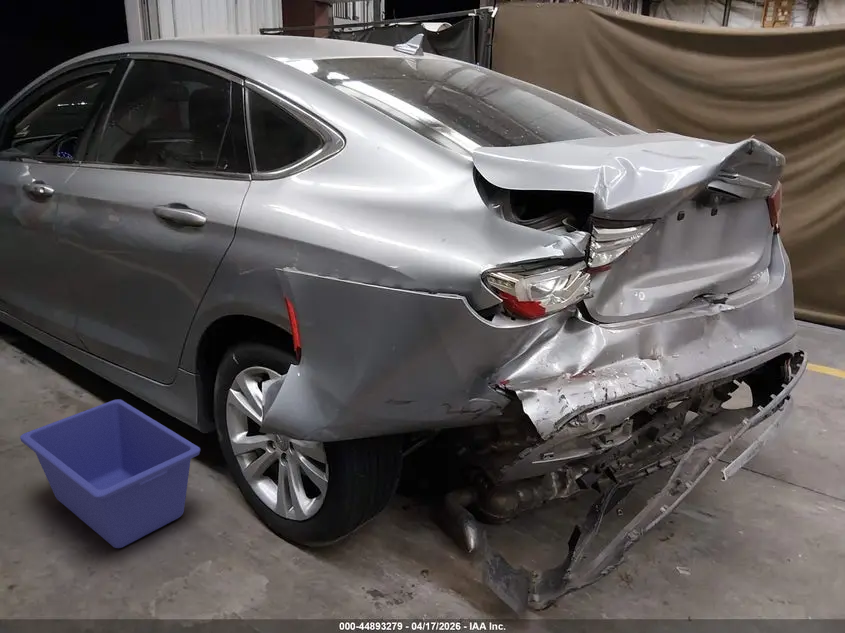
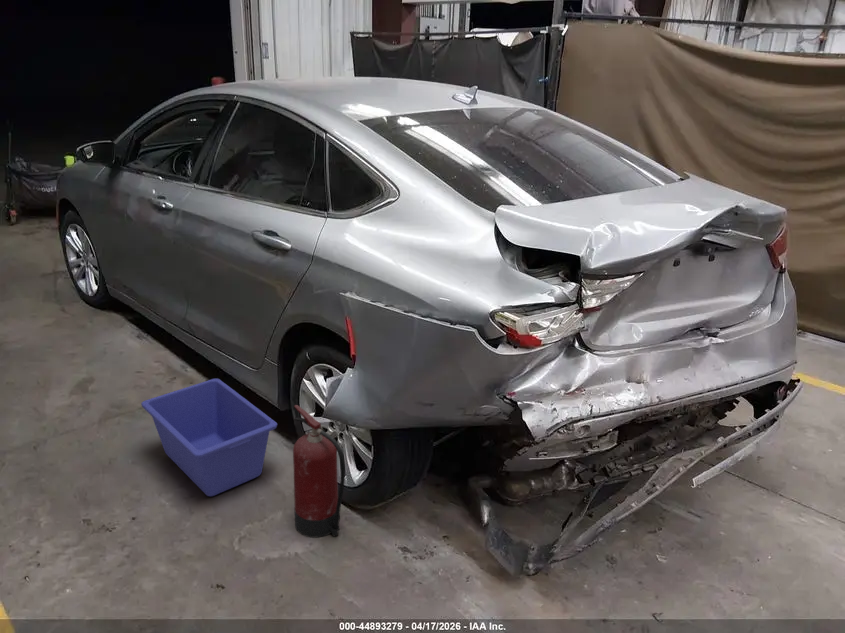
fire extinguisher: none [222,421,293,588] -> present [293,405,345,537]

